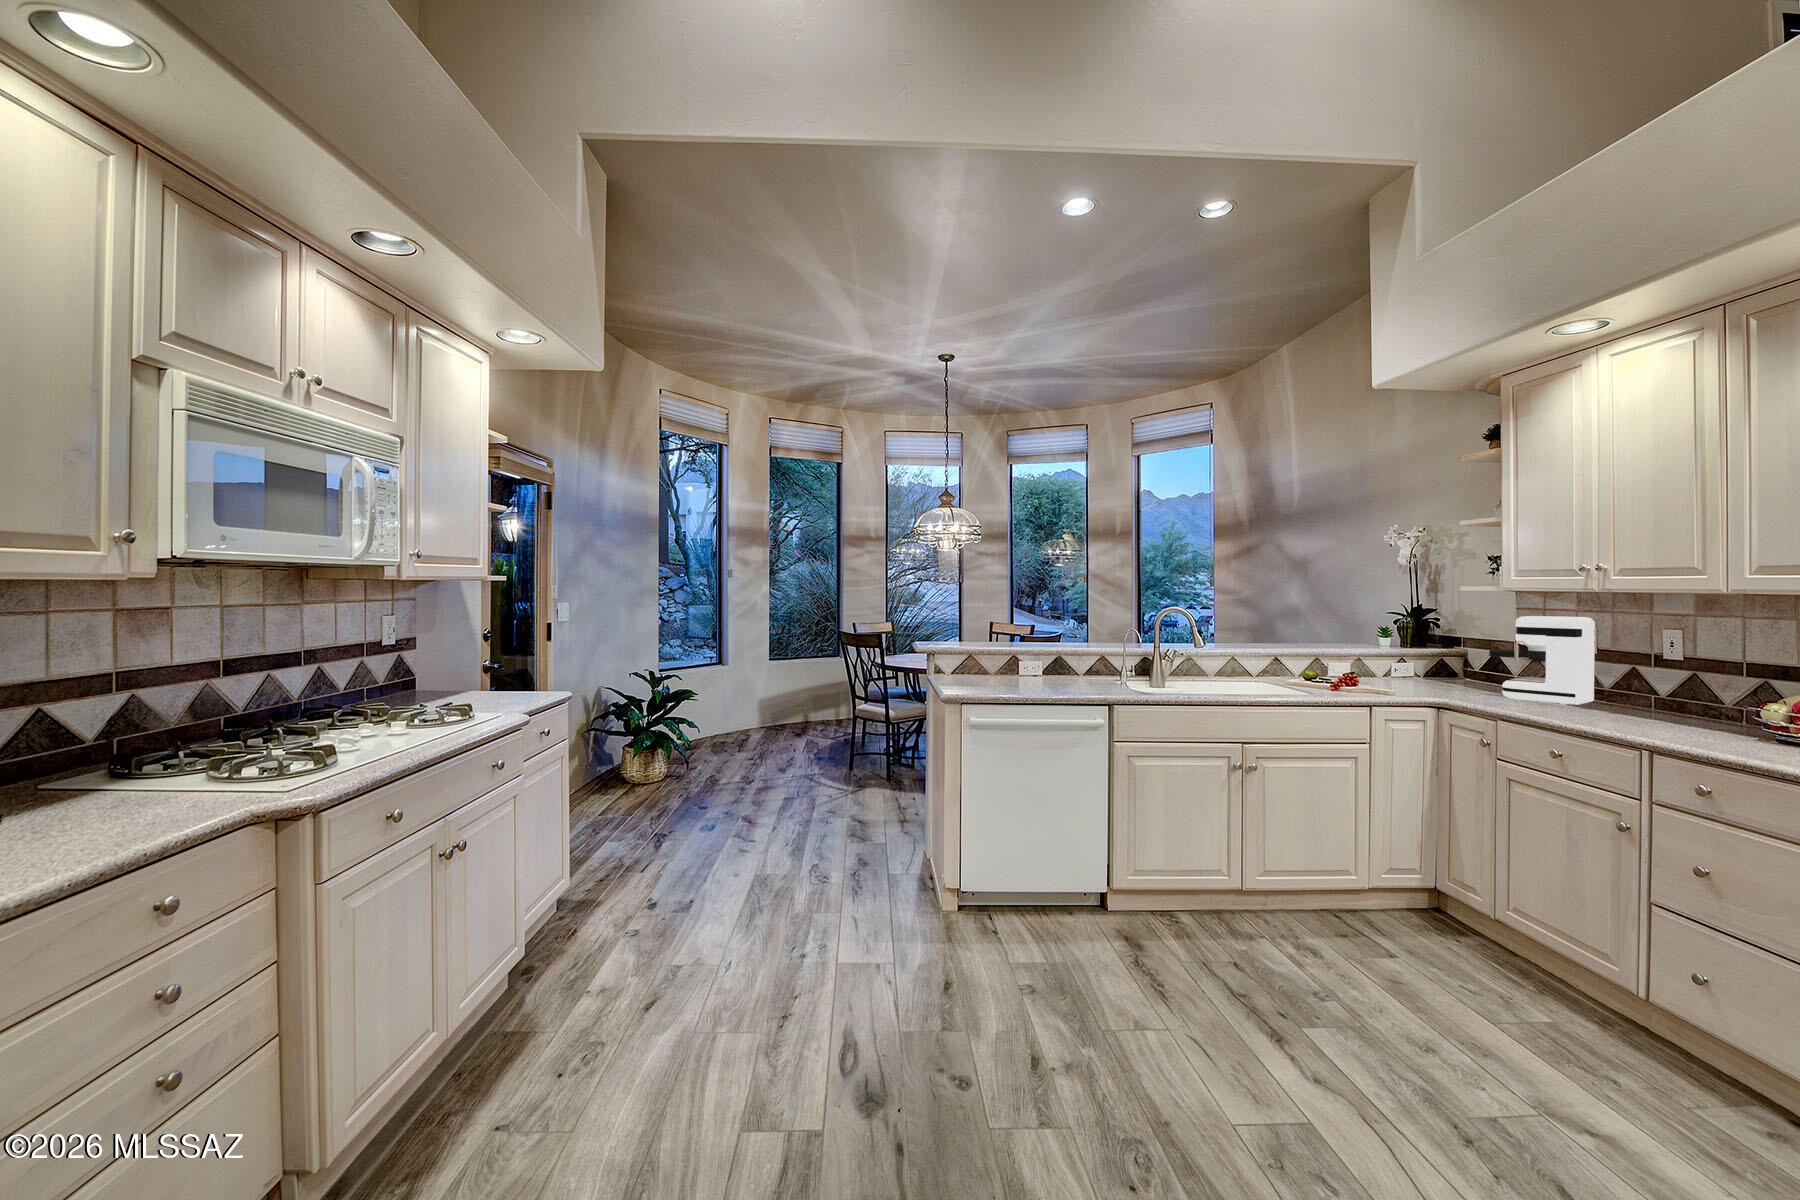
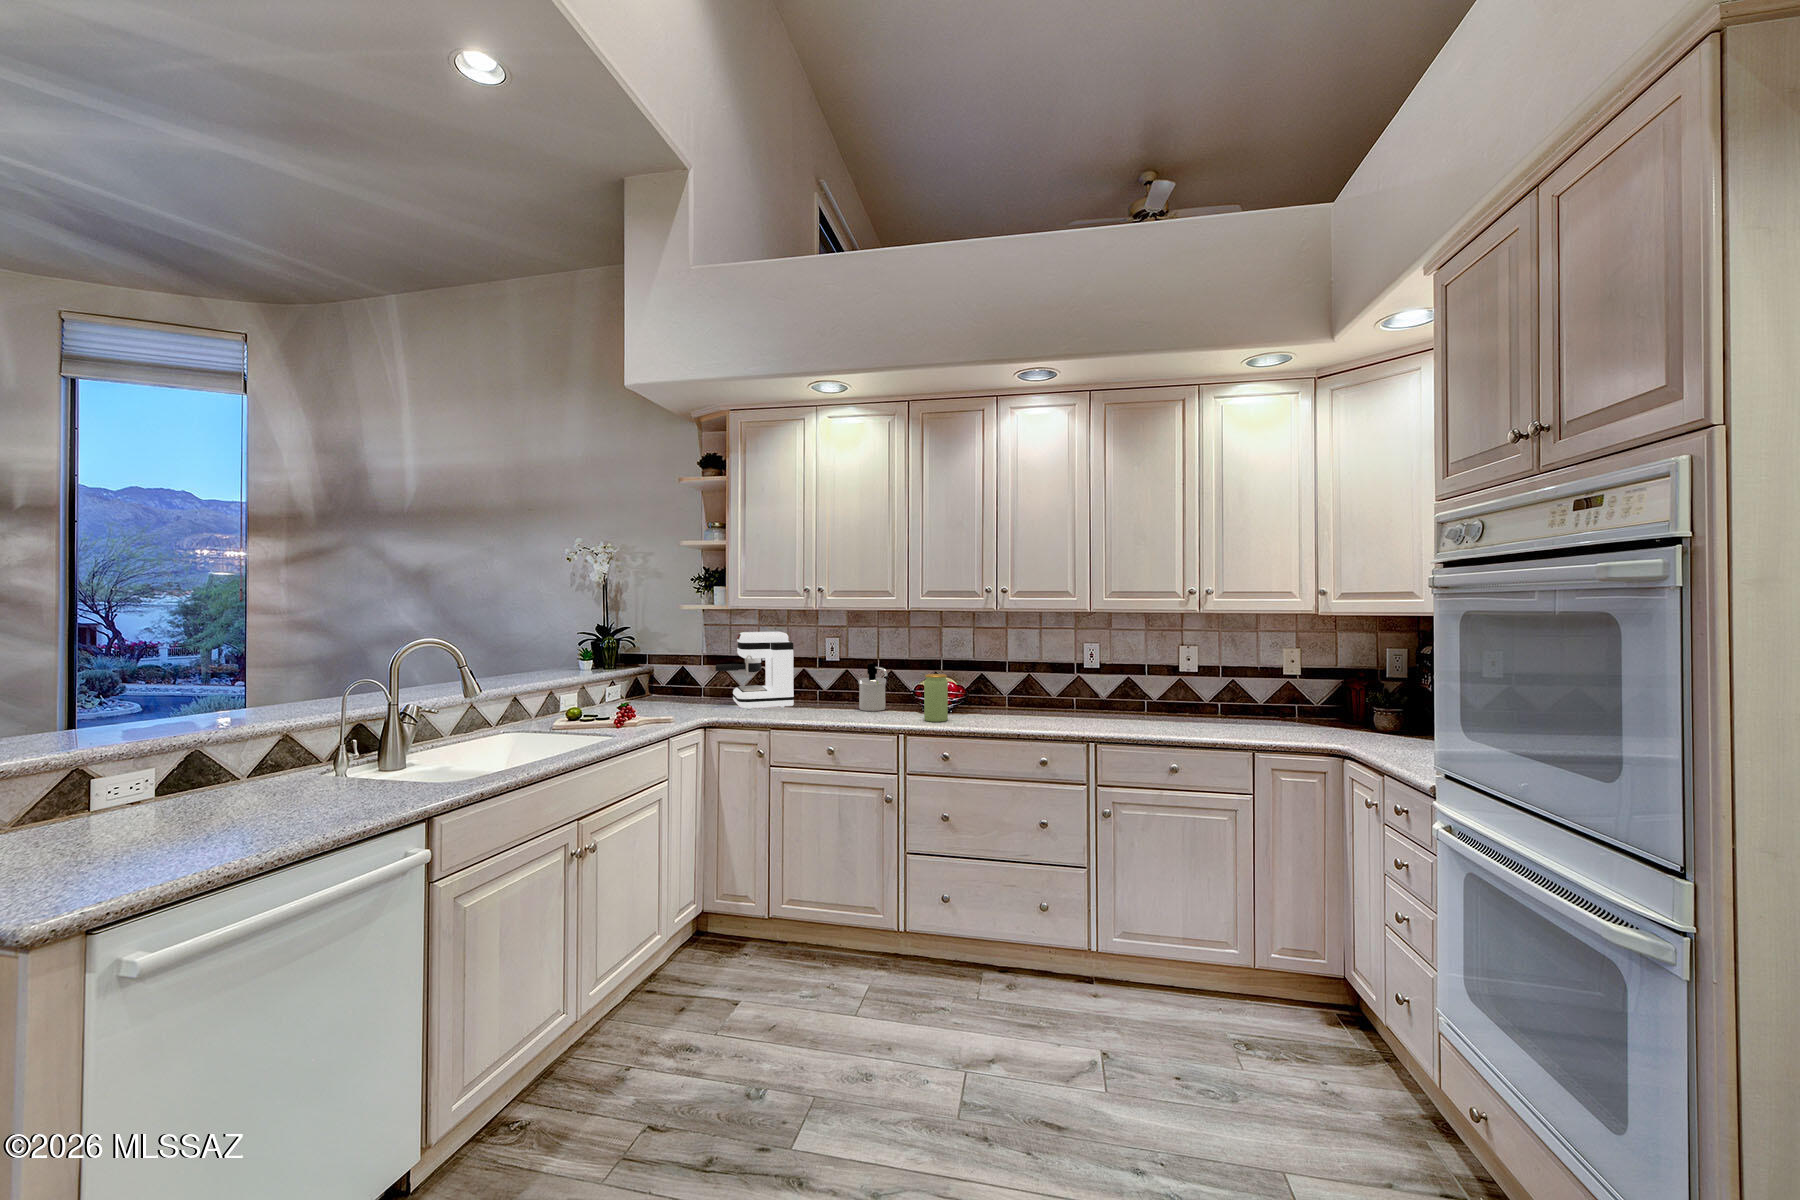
soap dispenser: none [1663,662,1716,726] -> present [858,663,888,711]
jar: none [1709,678,1758,746] -> present [924,674,948,722]

